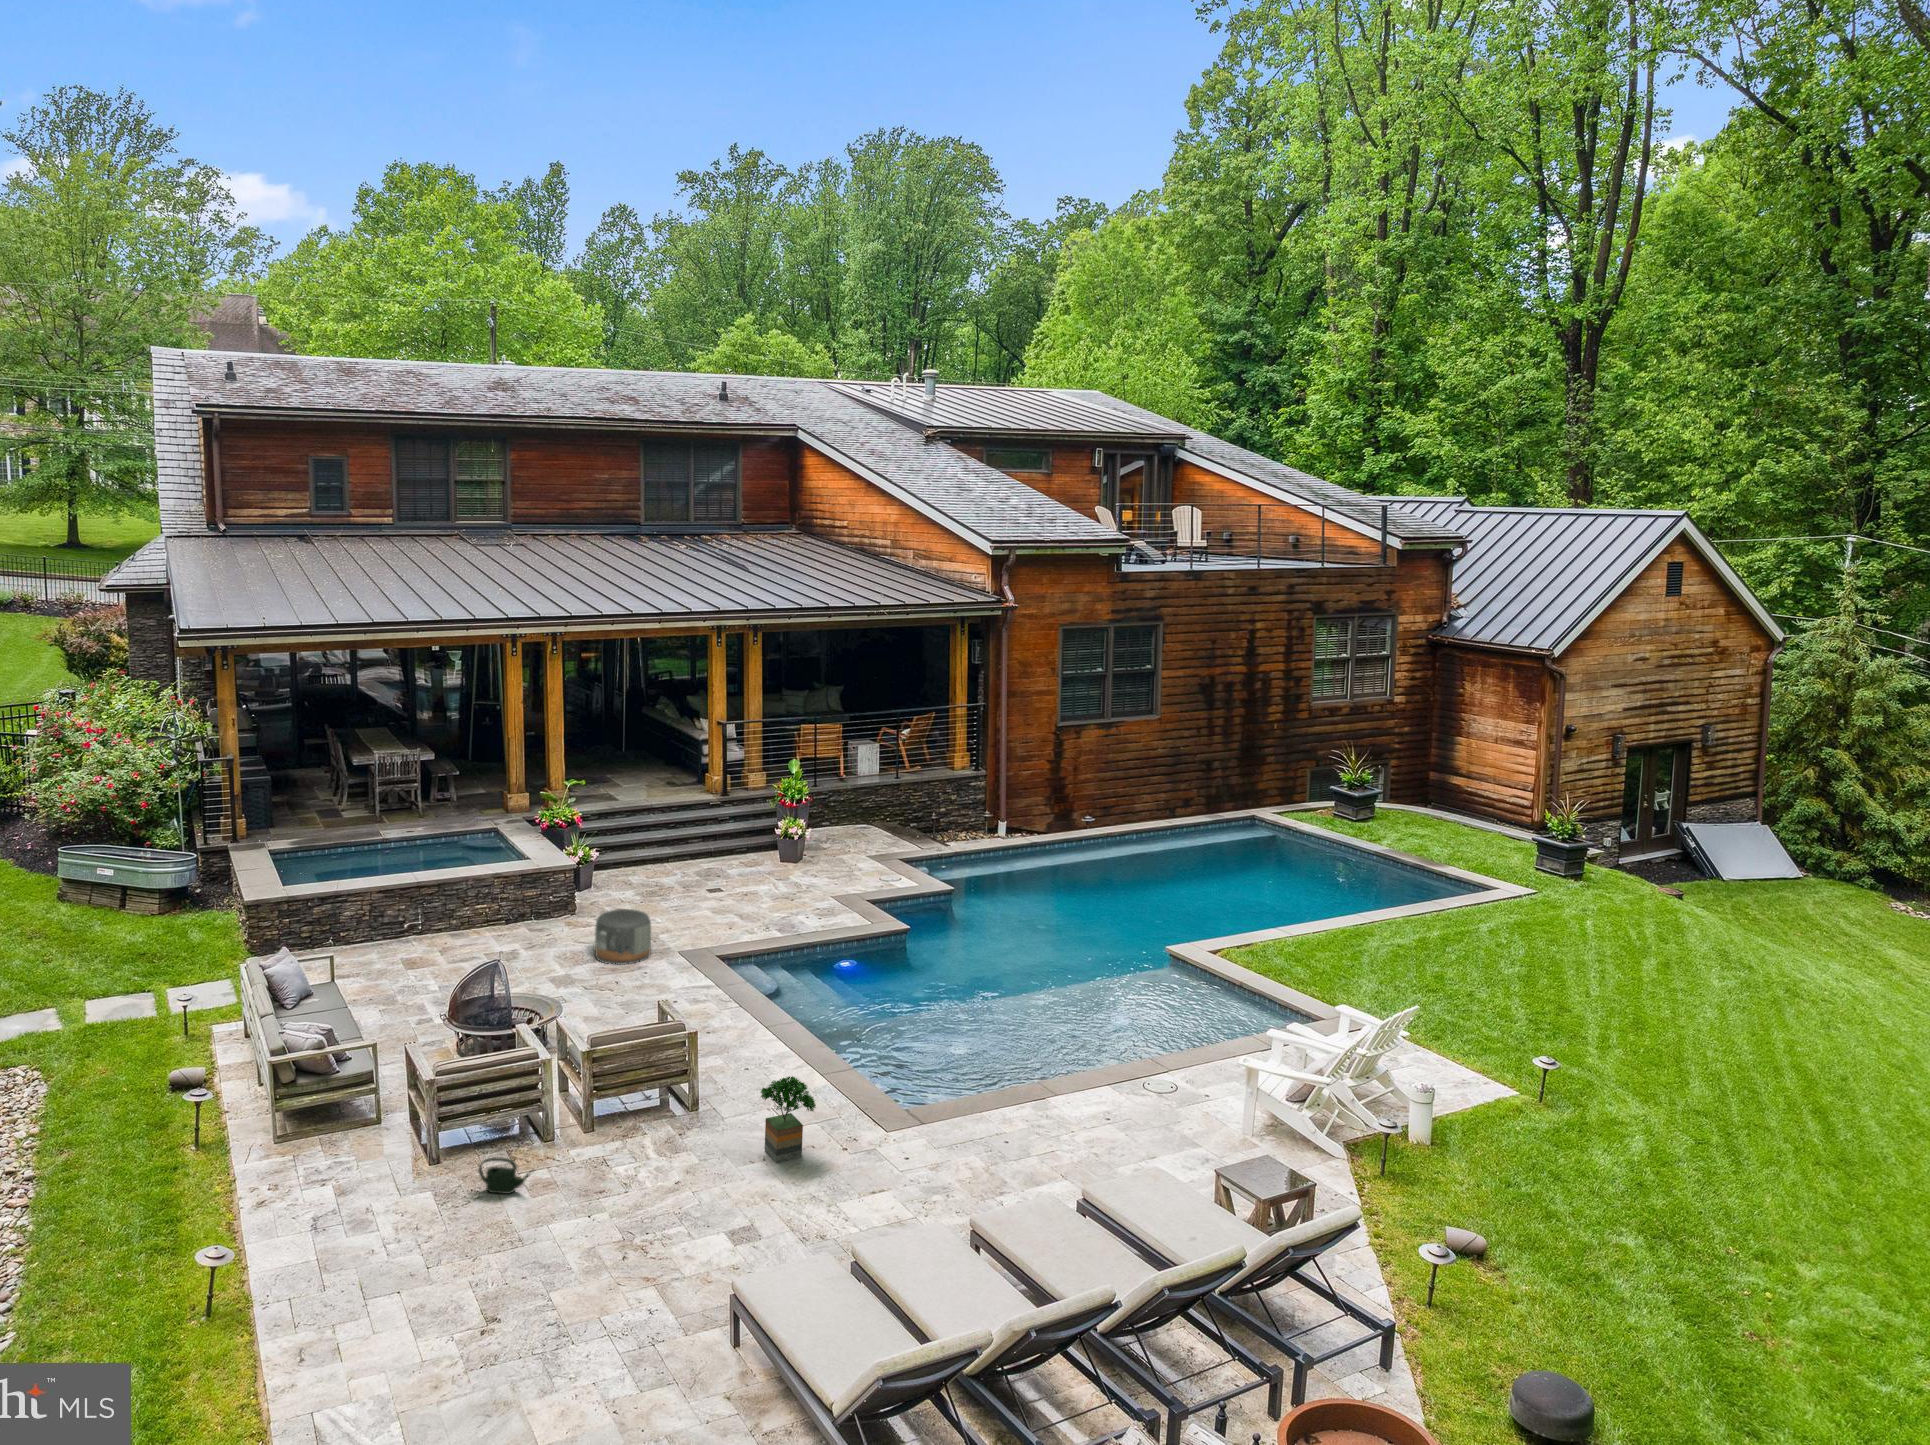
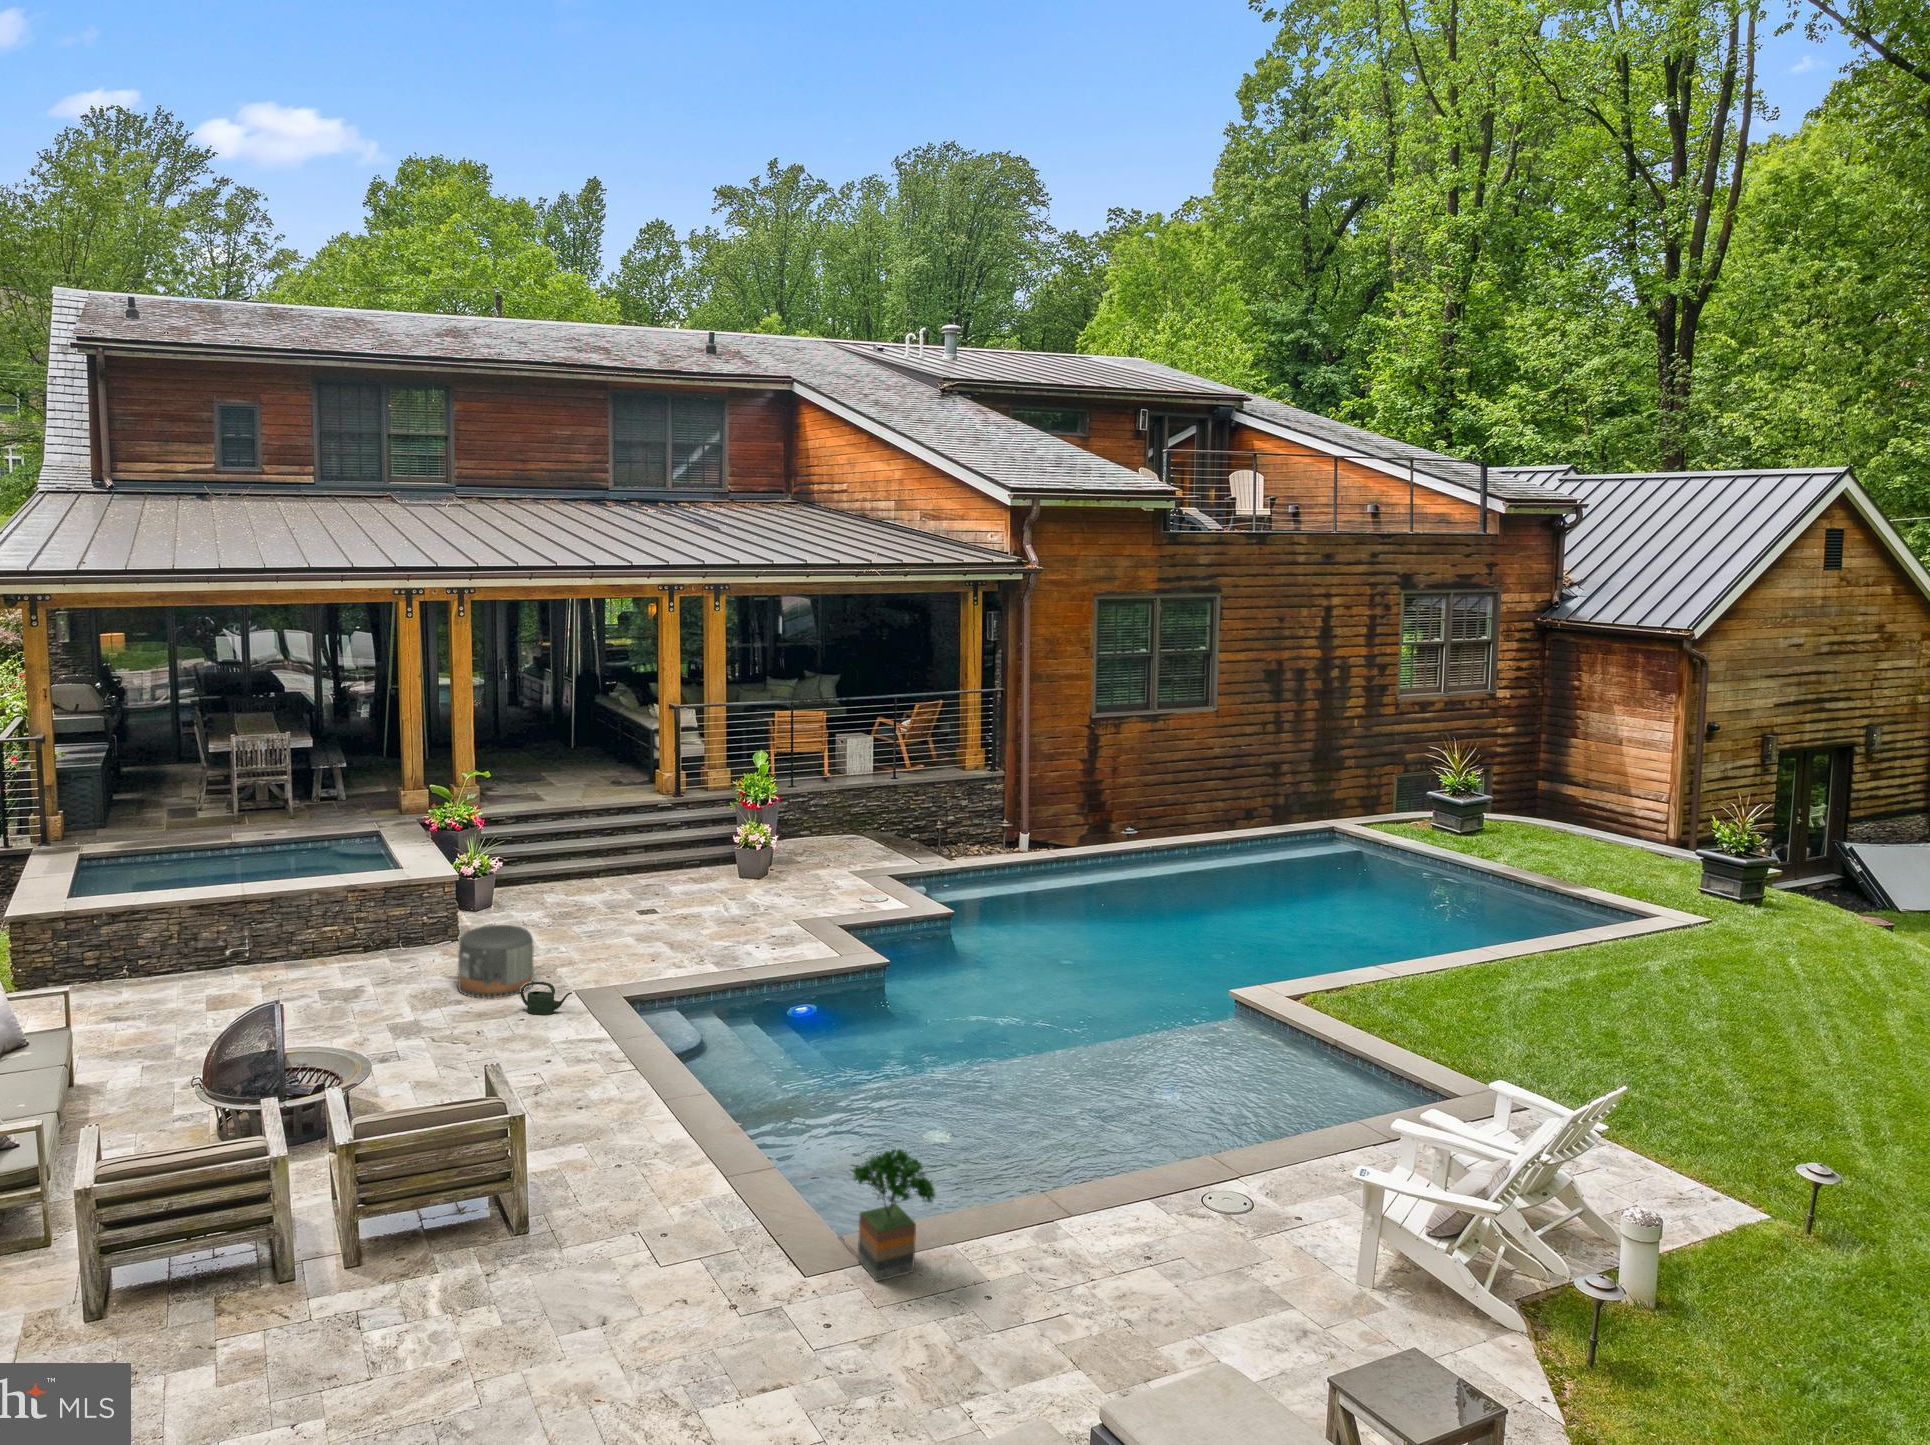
potted tree: present [761,1076,816,1163] -> present [853,1149,935,1281]
watering can: present [479,1157,534,1194] -> present [520,982,572,1015]

